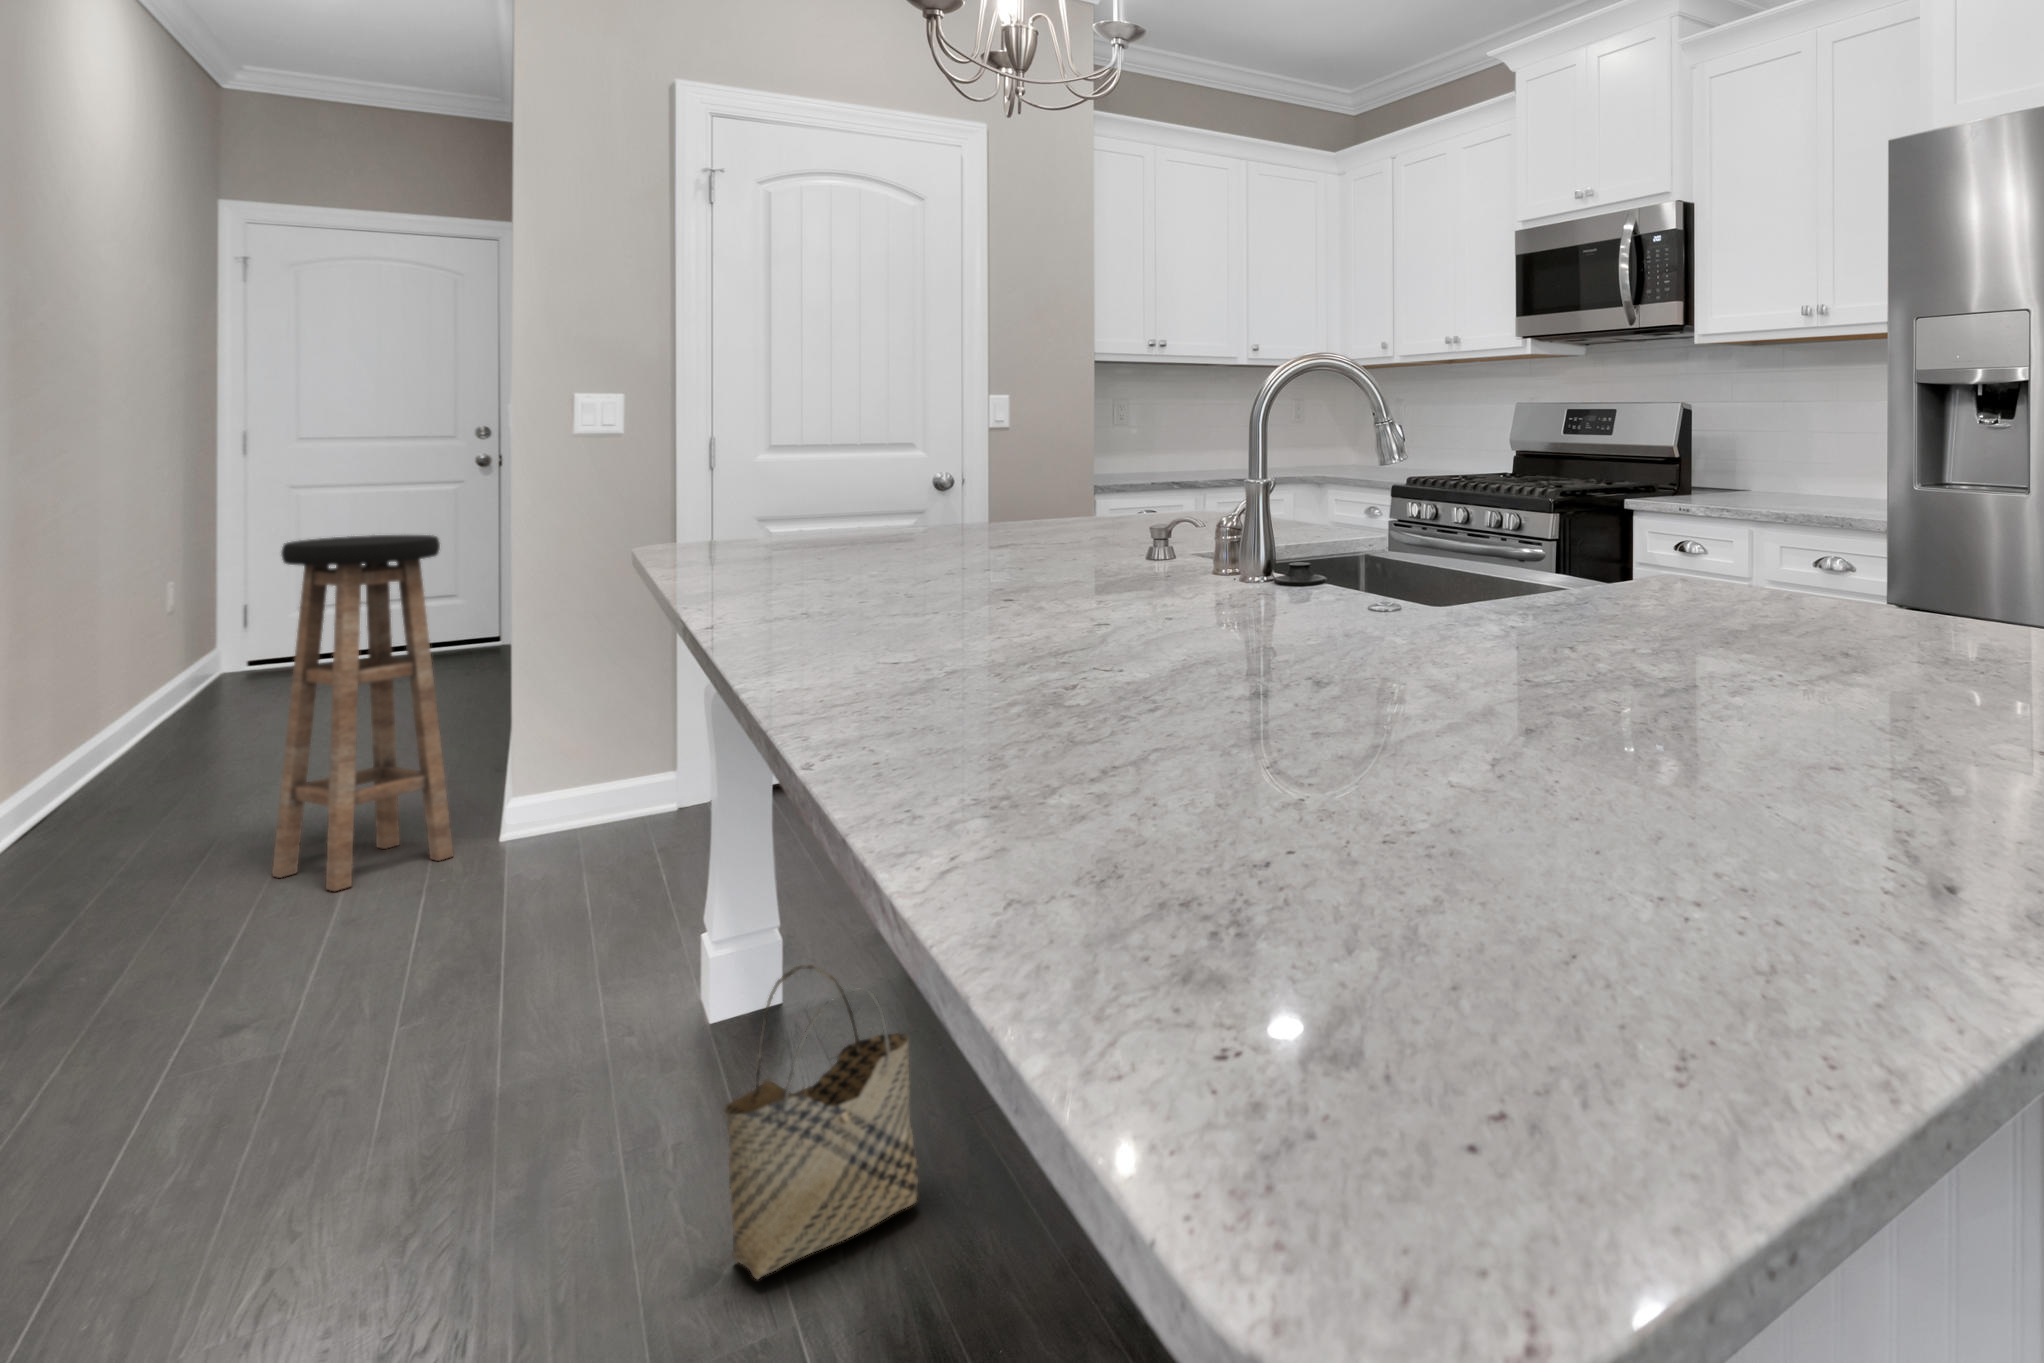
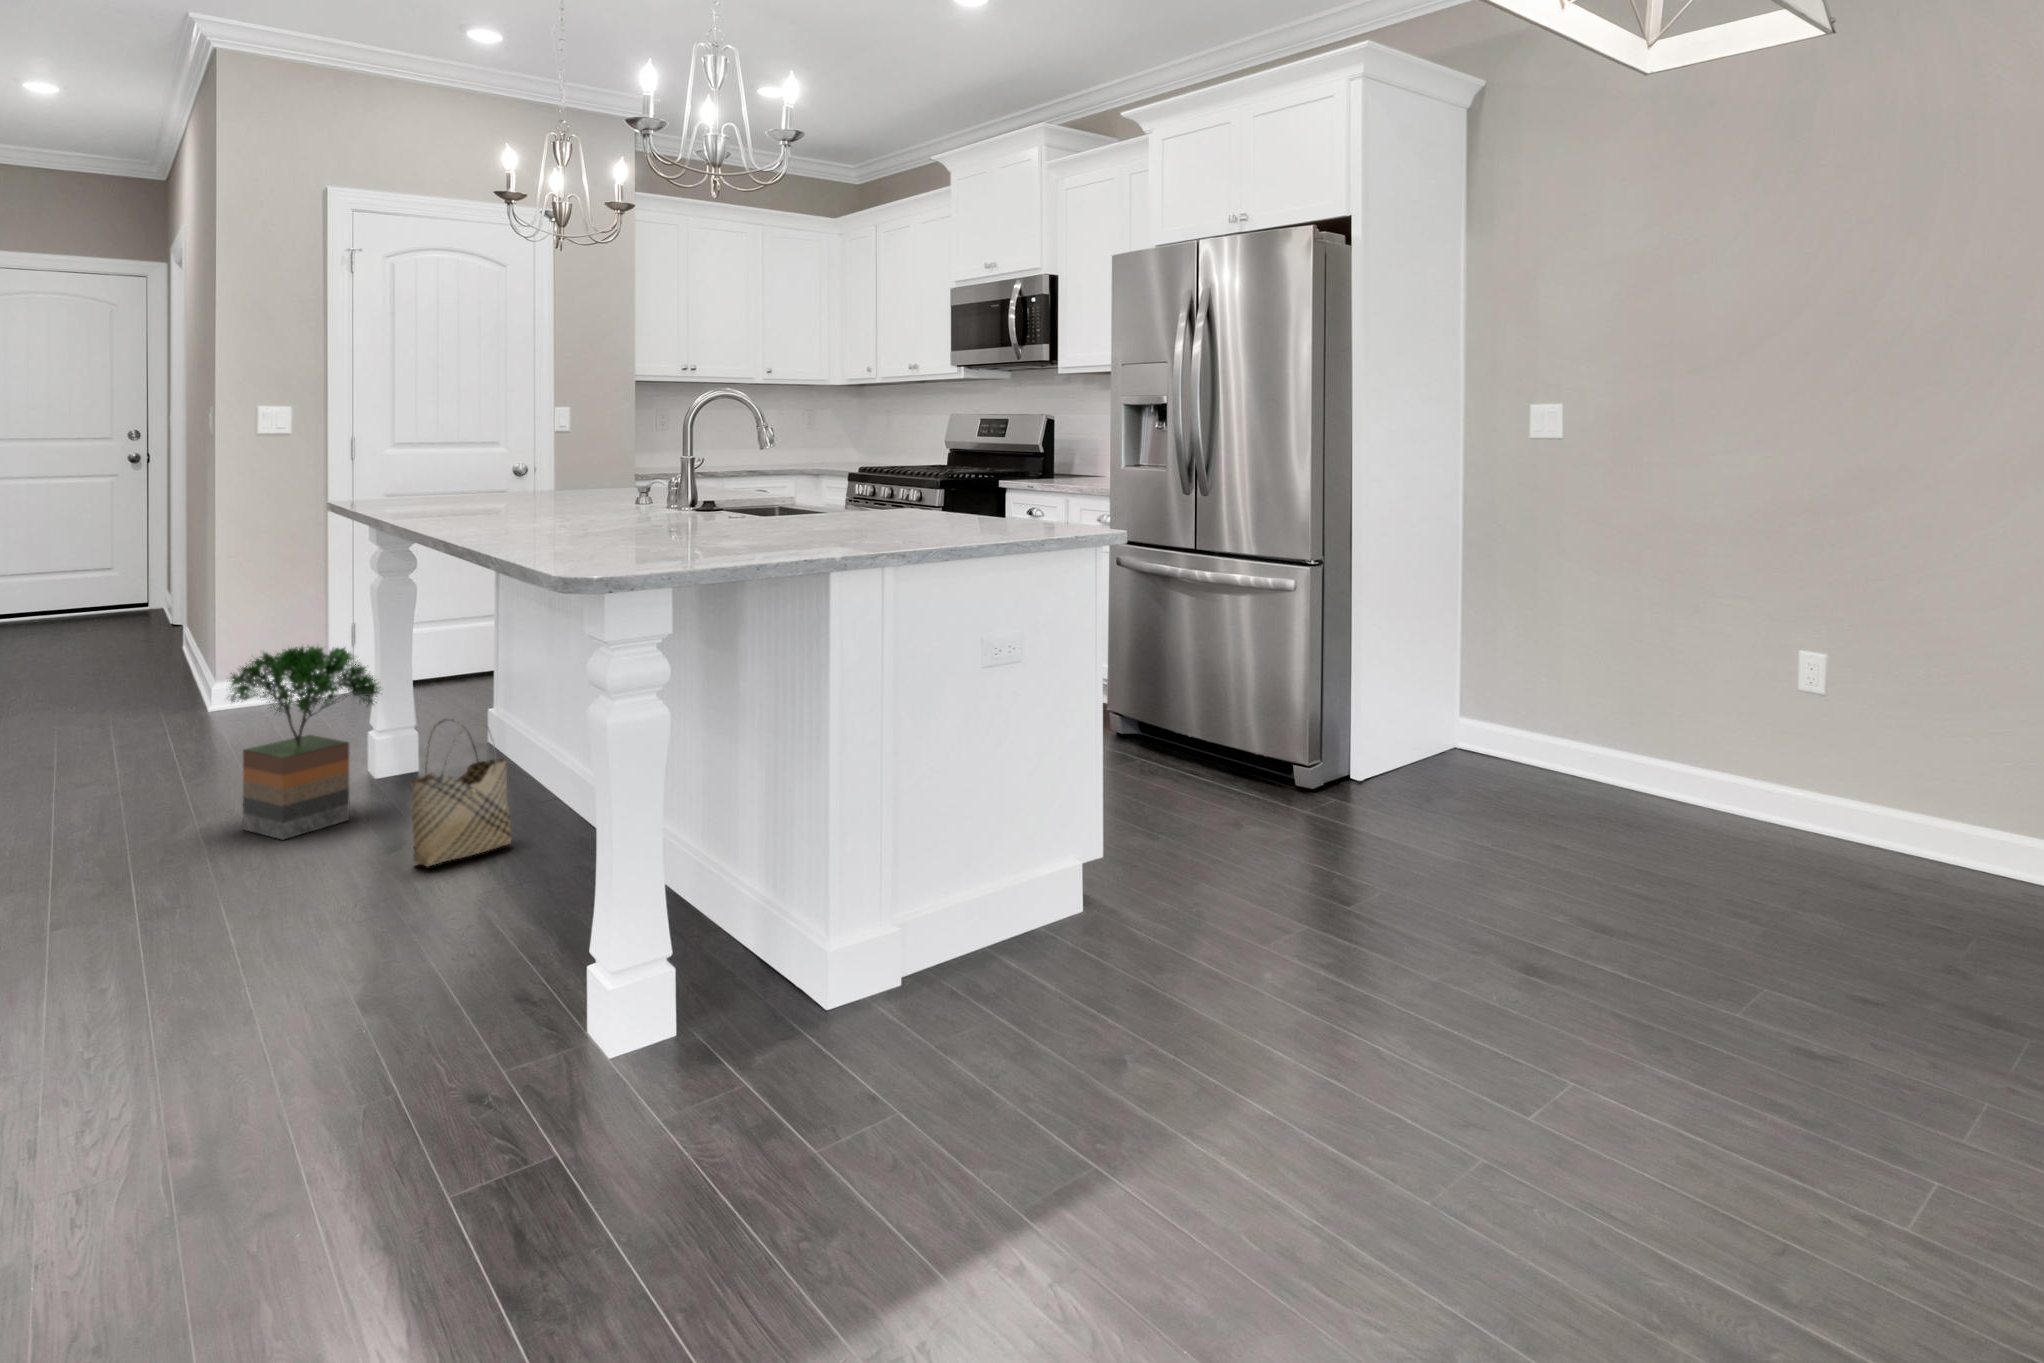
bar stool: present [272,535,453,891] -> none [49,504,175,741]
potted tree: none [424,793,705,1165] -> present [227,646,381,840]

